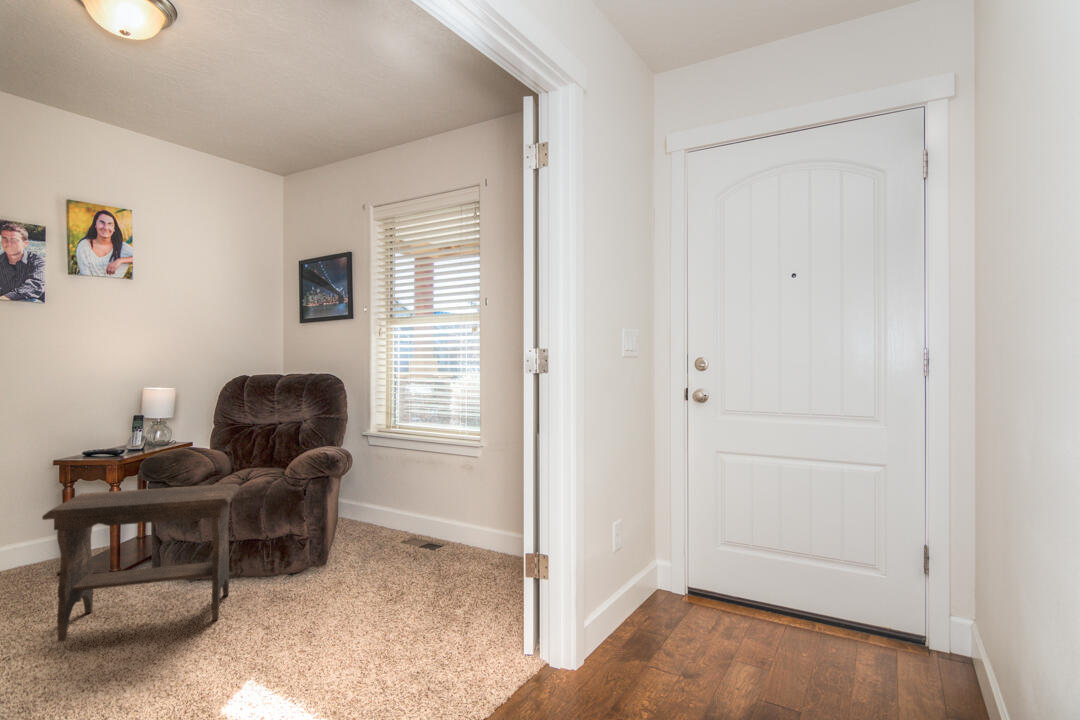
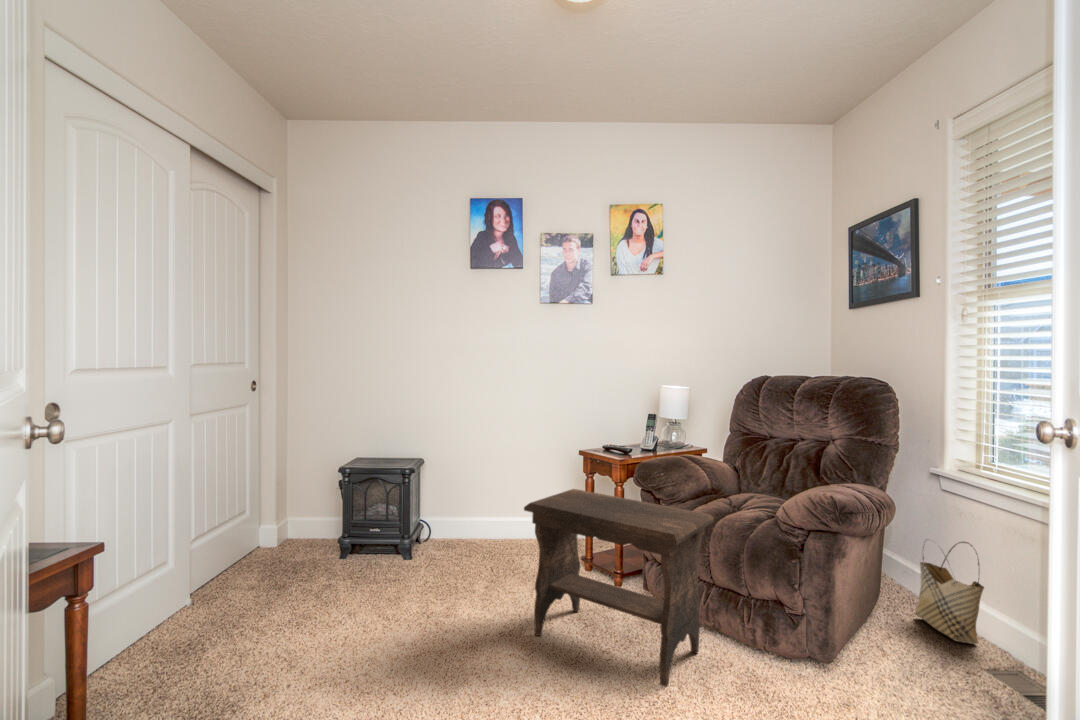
woven basket: none [357,474,396,534] -> present [915,539,984,644]

